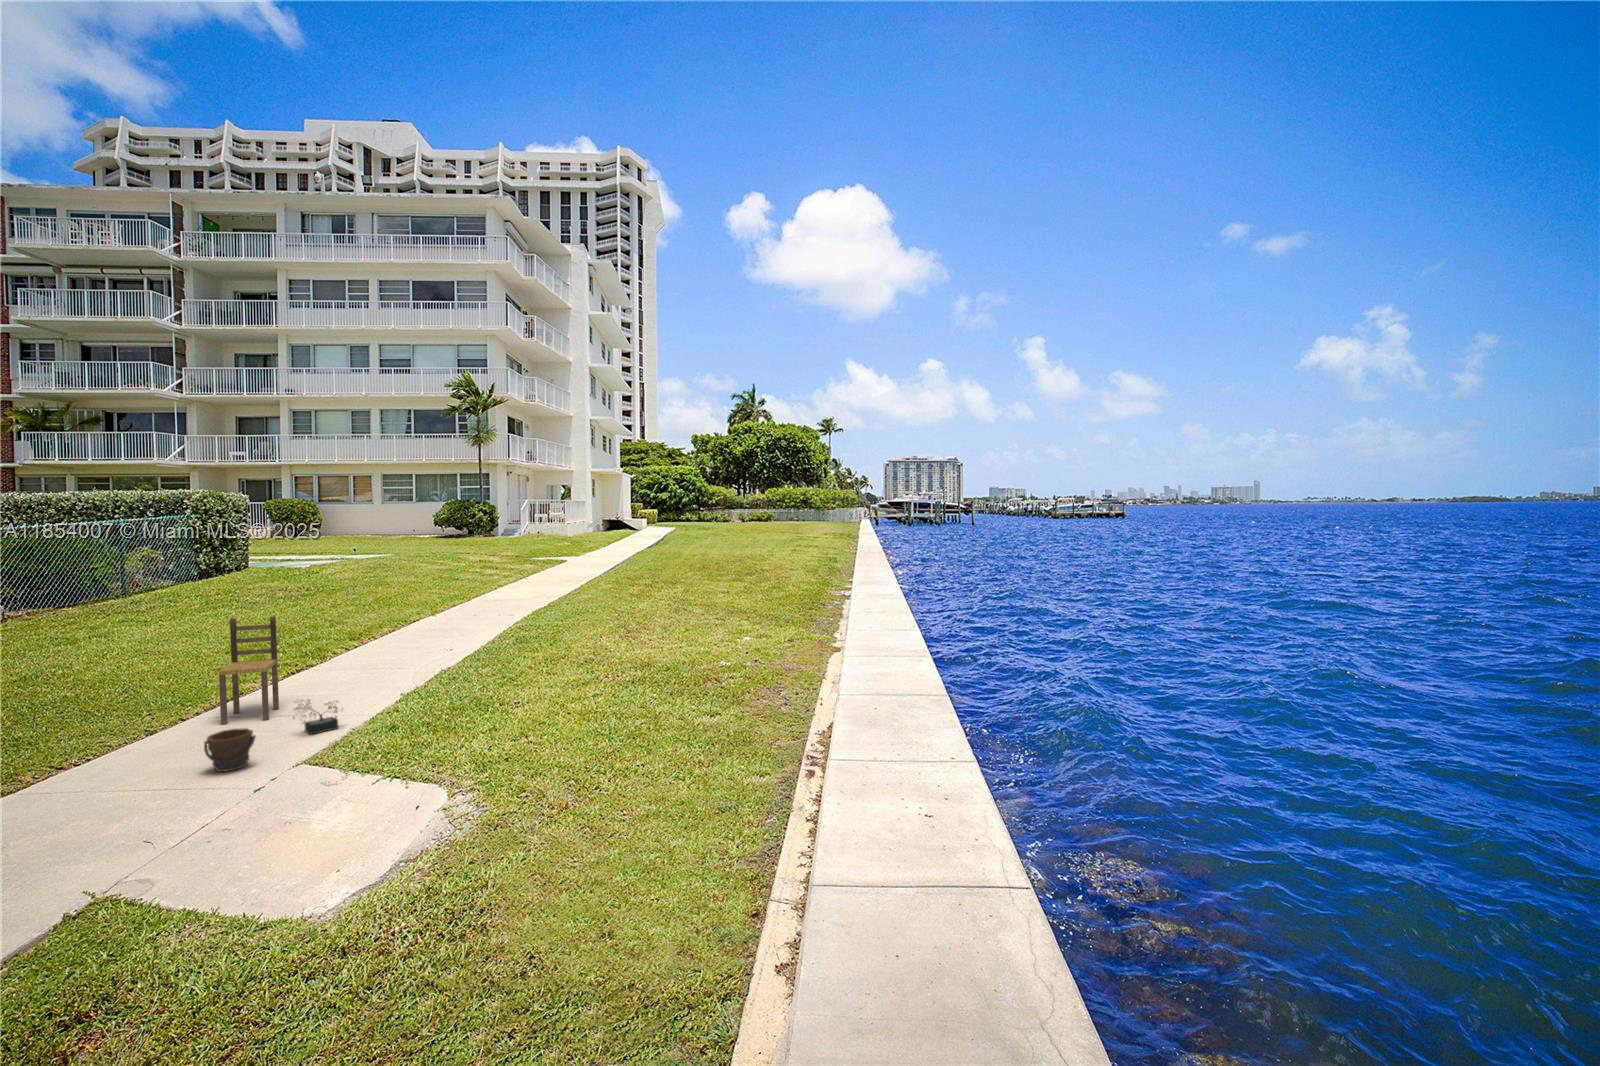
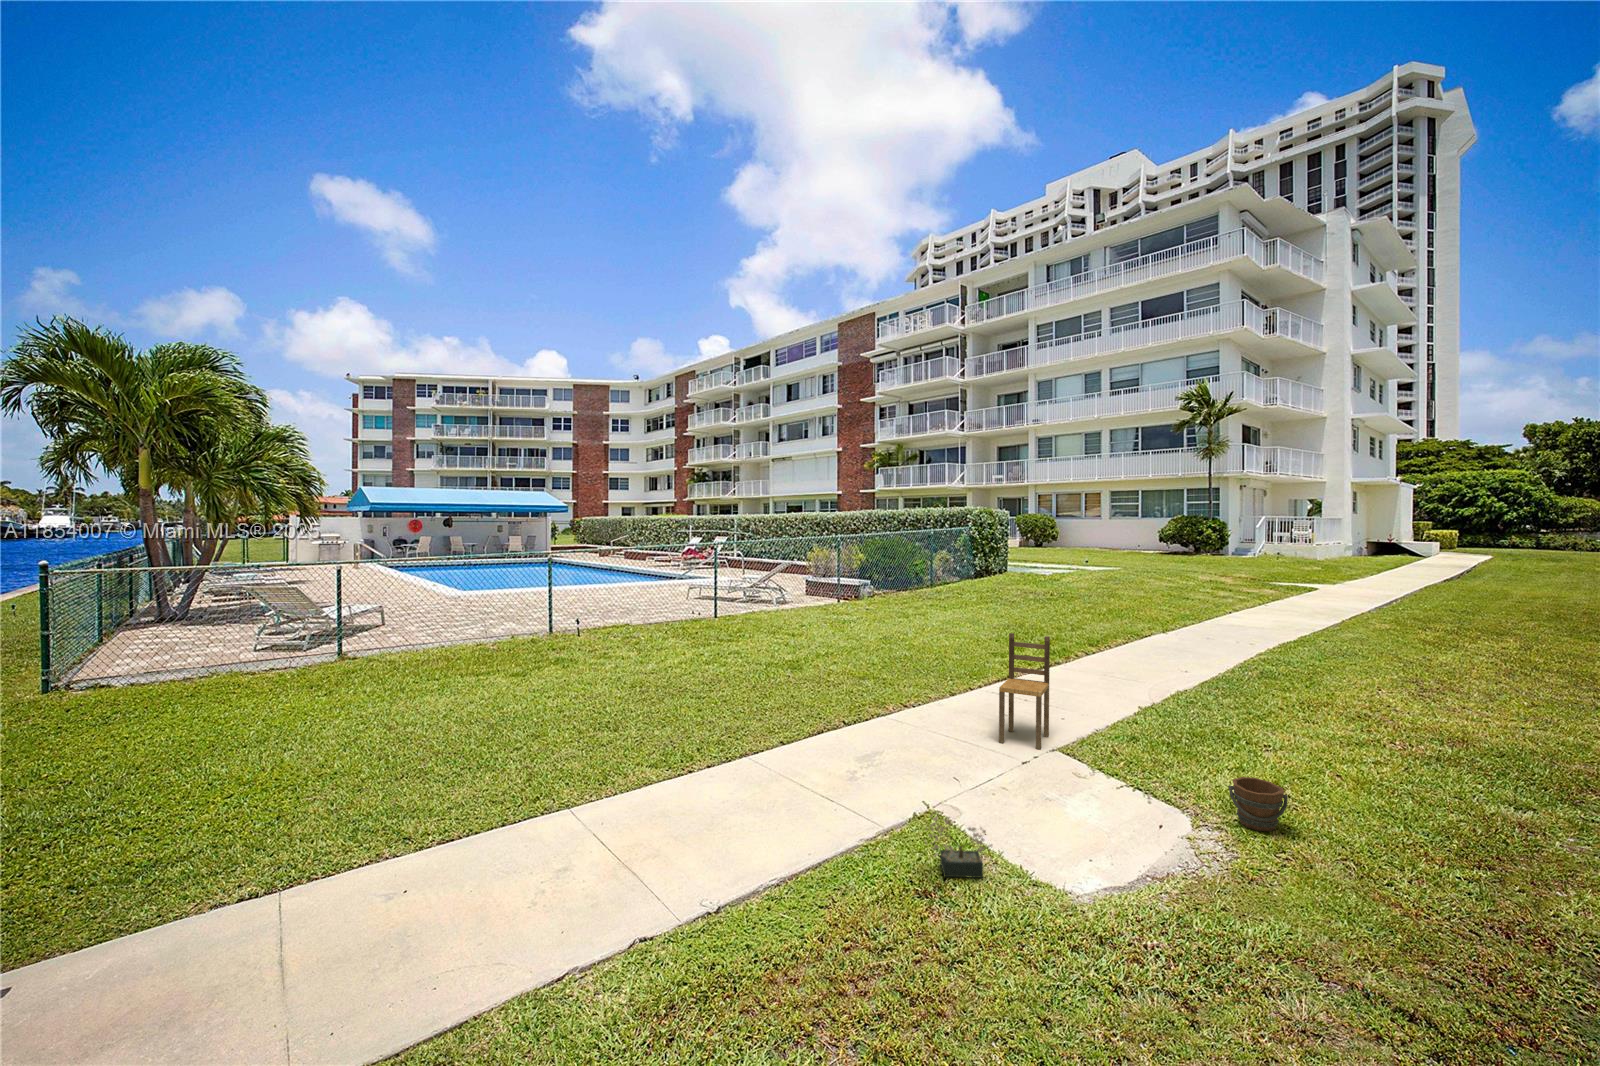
decorative plant: present [293,699,338,735] -> present [925,815,992,878]
bucket: present [204,728,256,772] -> present [1229,777,1288,831]

